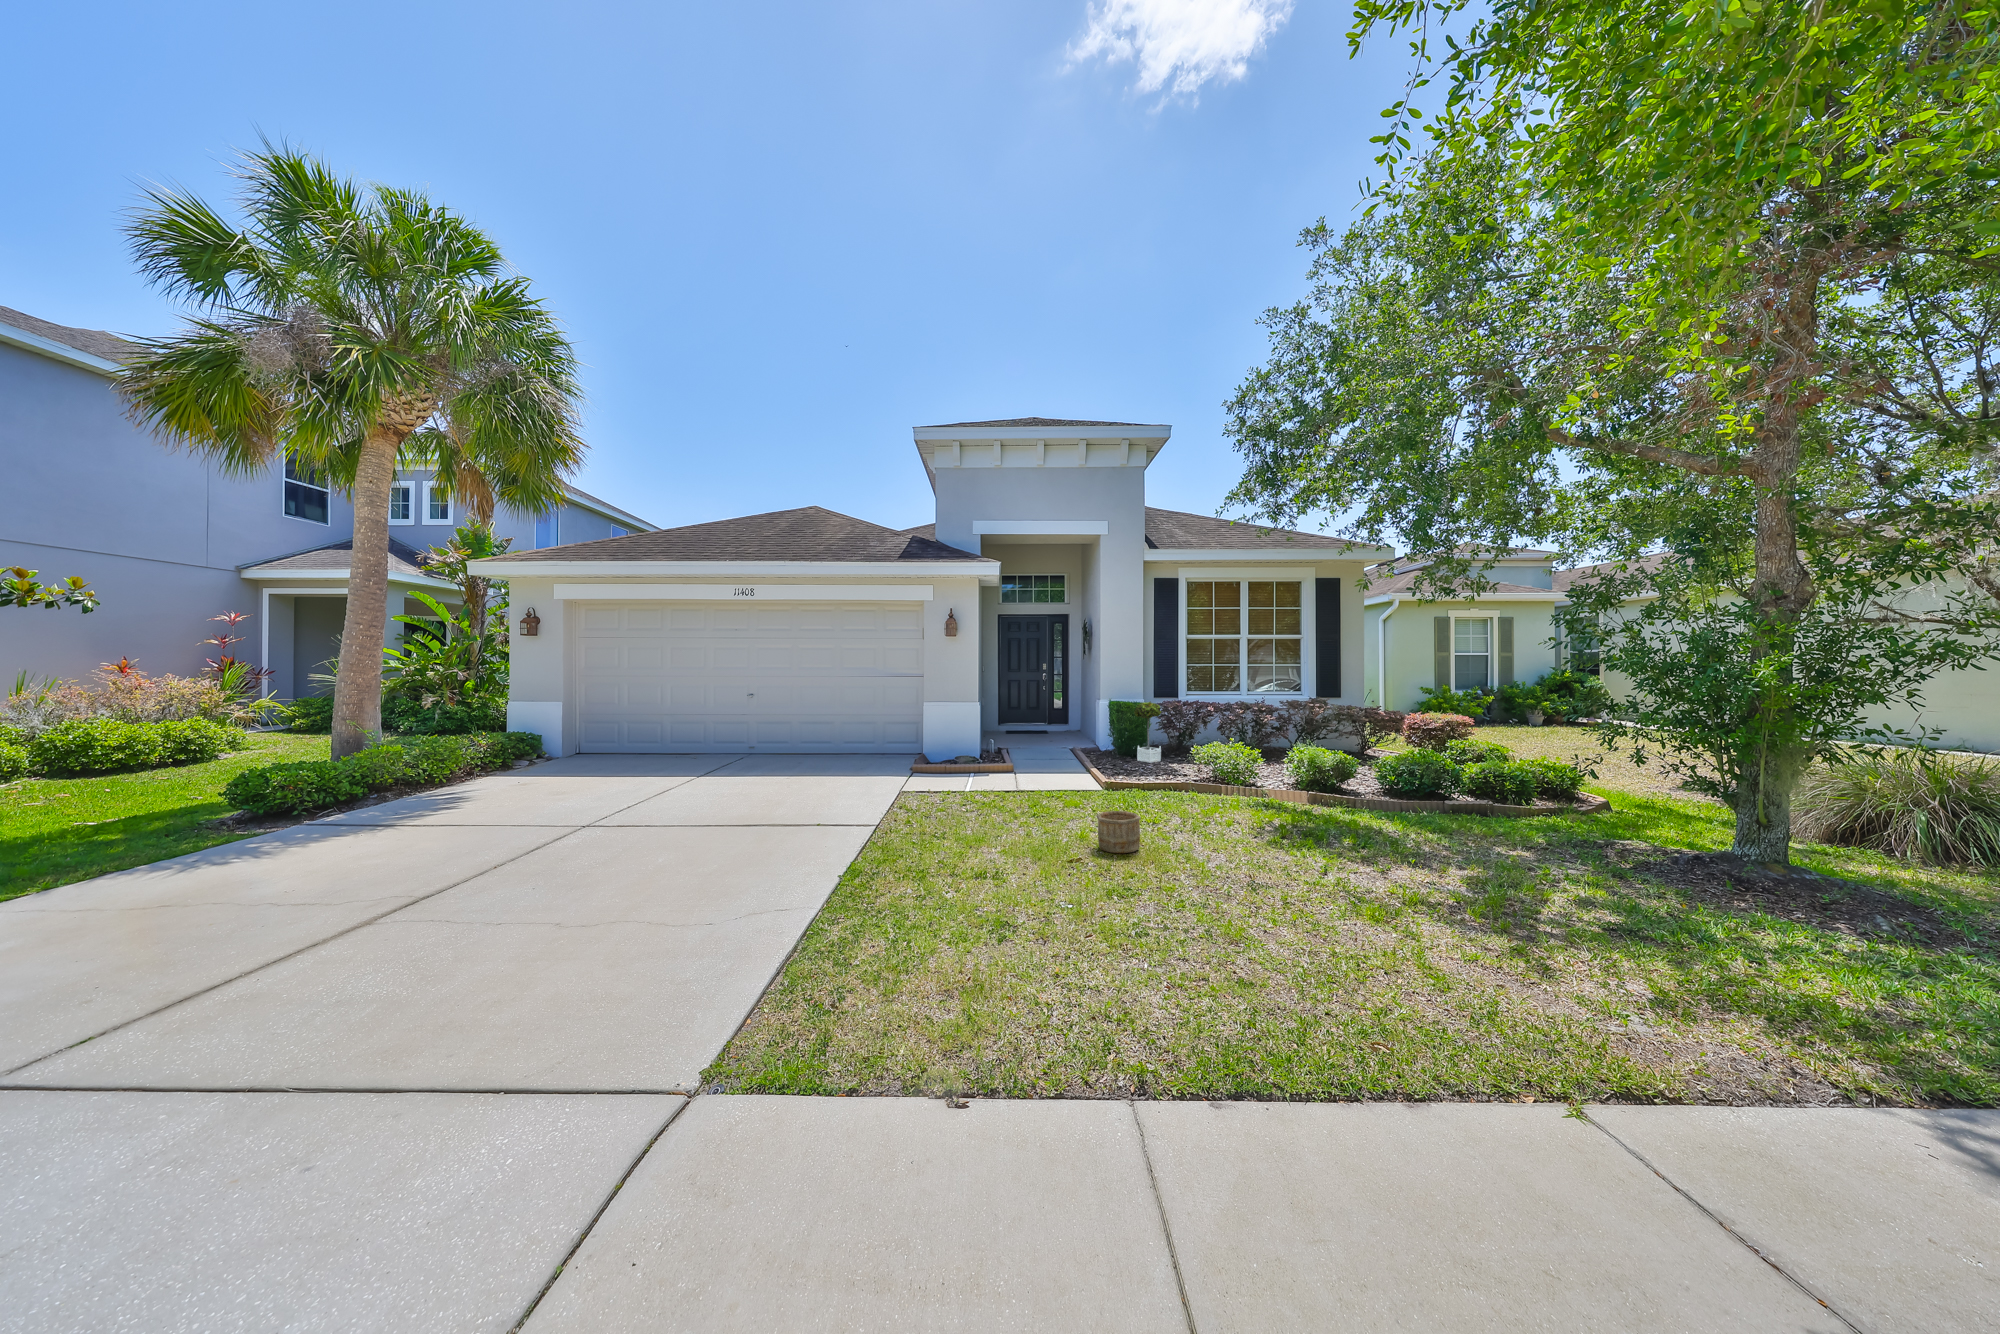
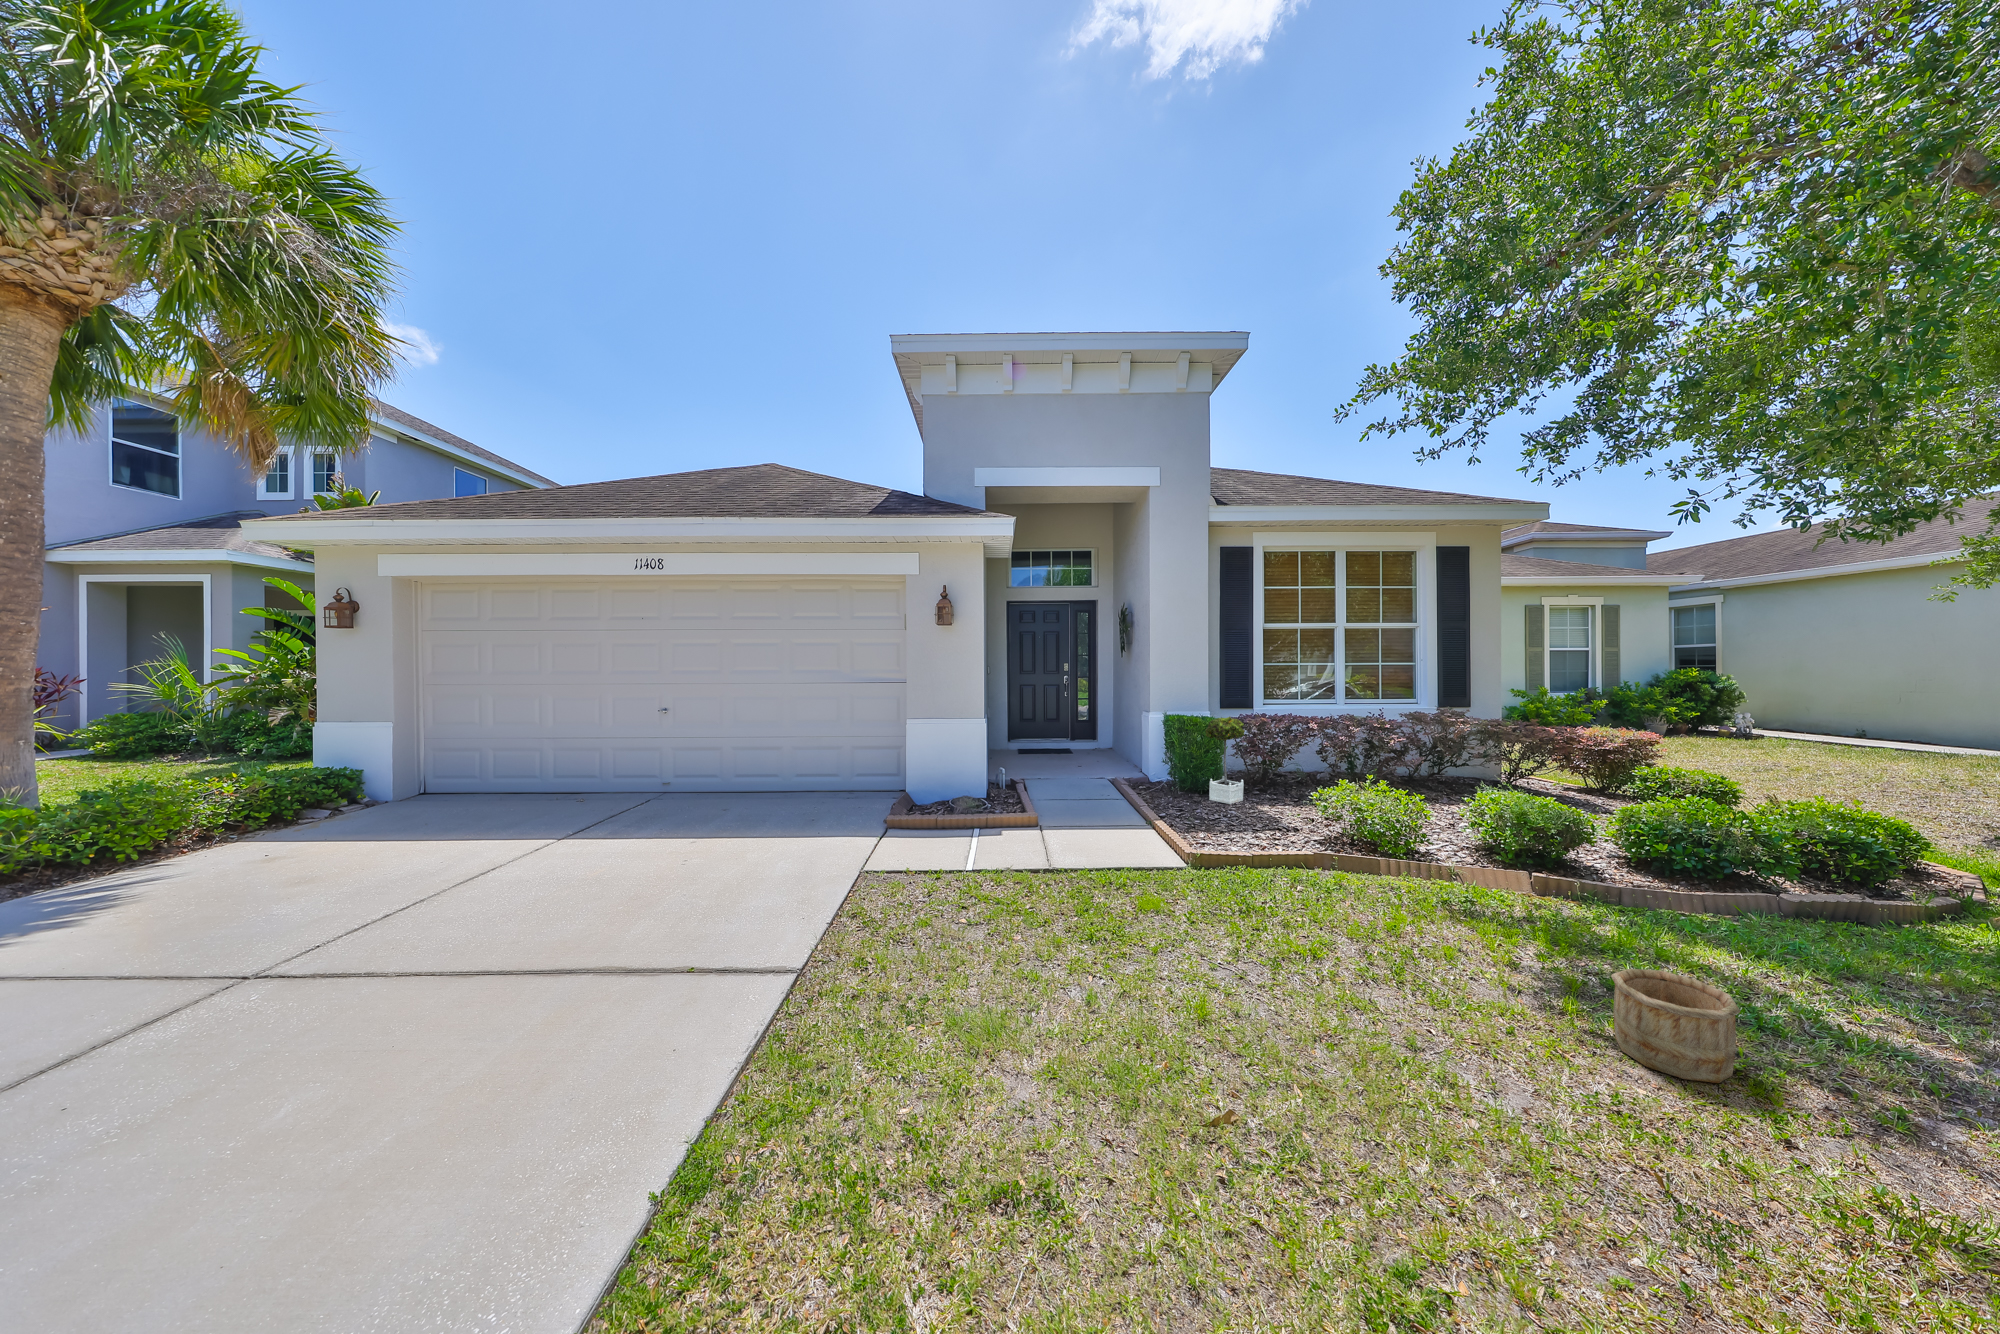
wooden bucket: present [1097,811,1141,853] -> present [1611,969,1740,1083]

